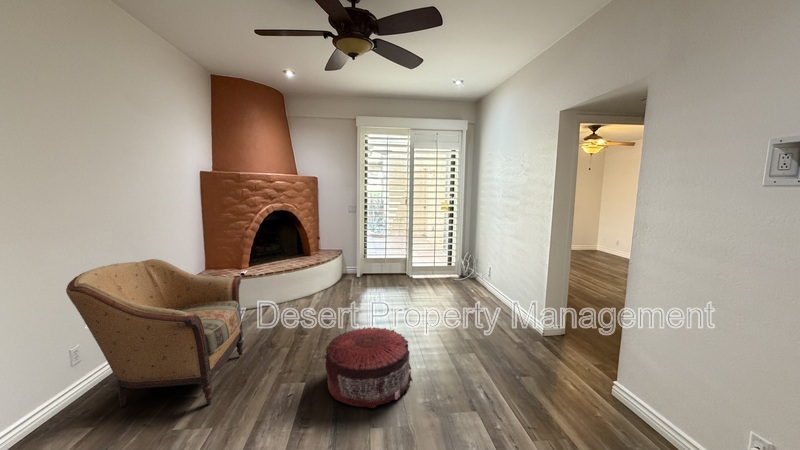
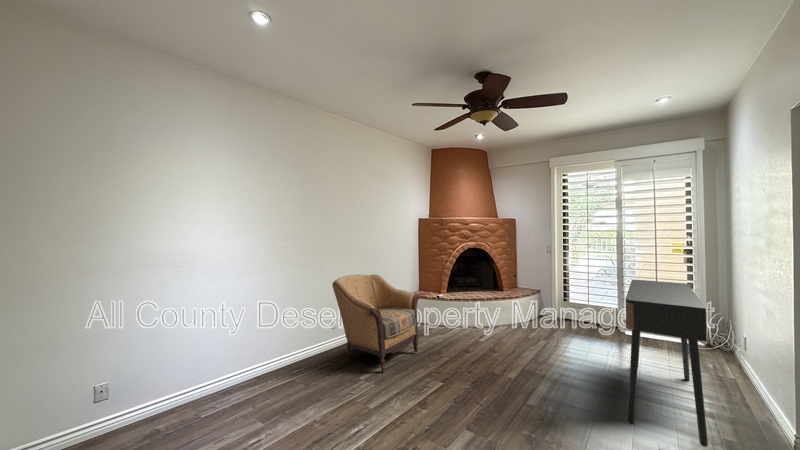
console table: none [438,233,521,351] -> present [626,280,708,447]
pouf: present [325,327,412,408] -> none [451,353,530,423]

